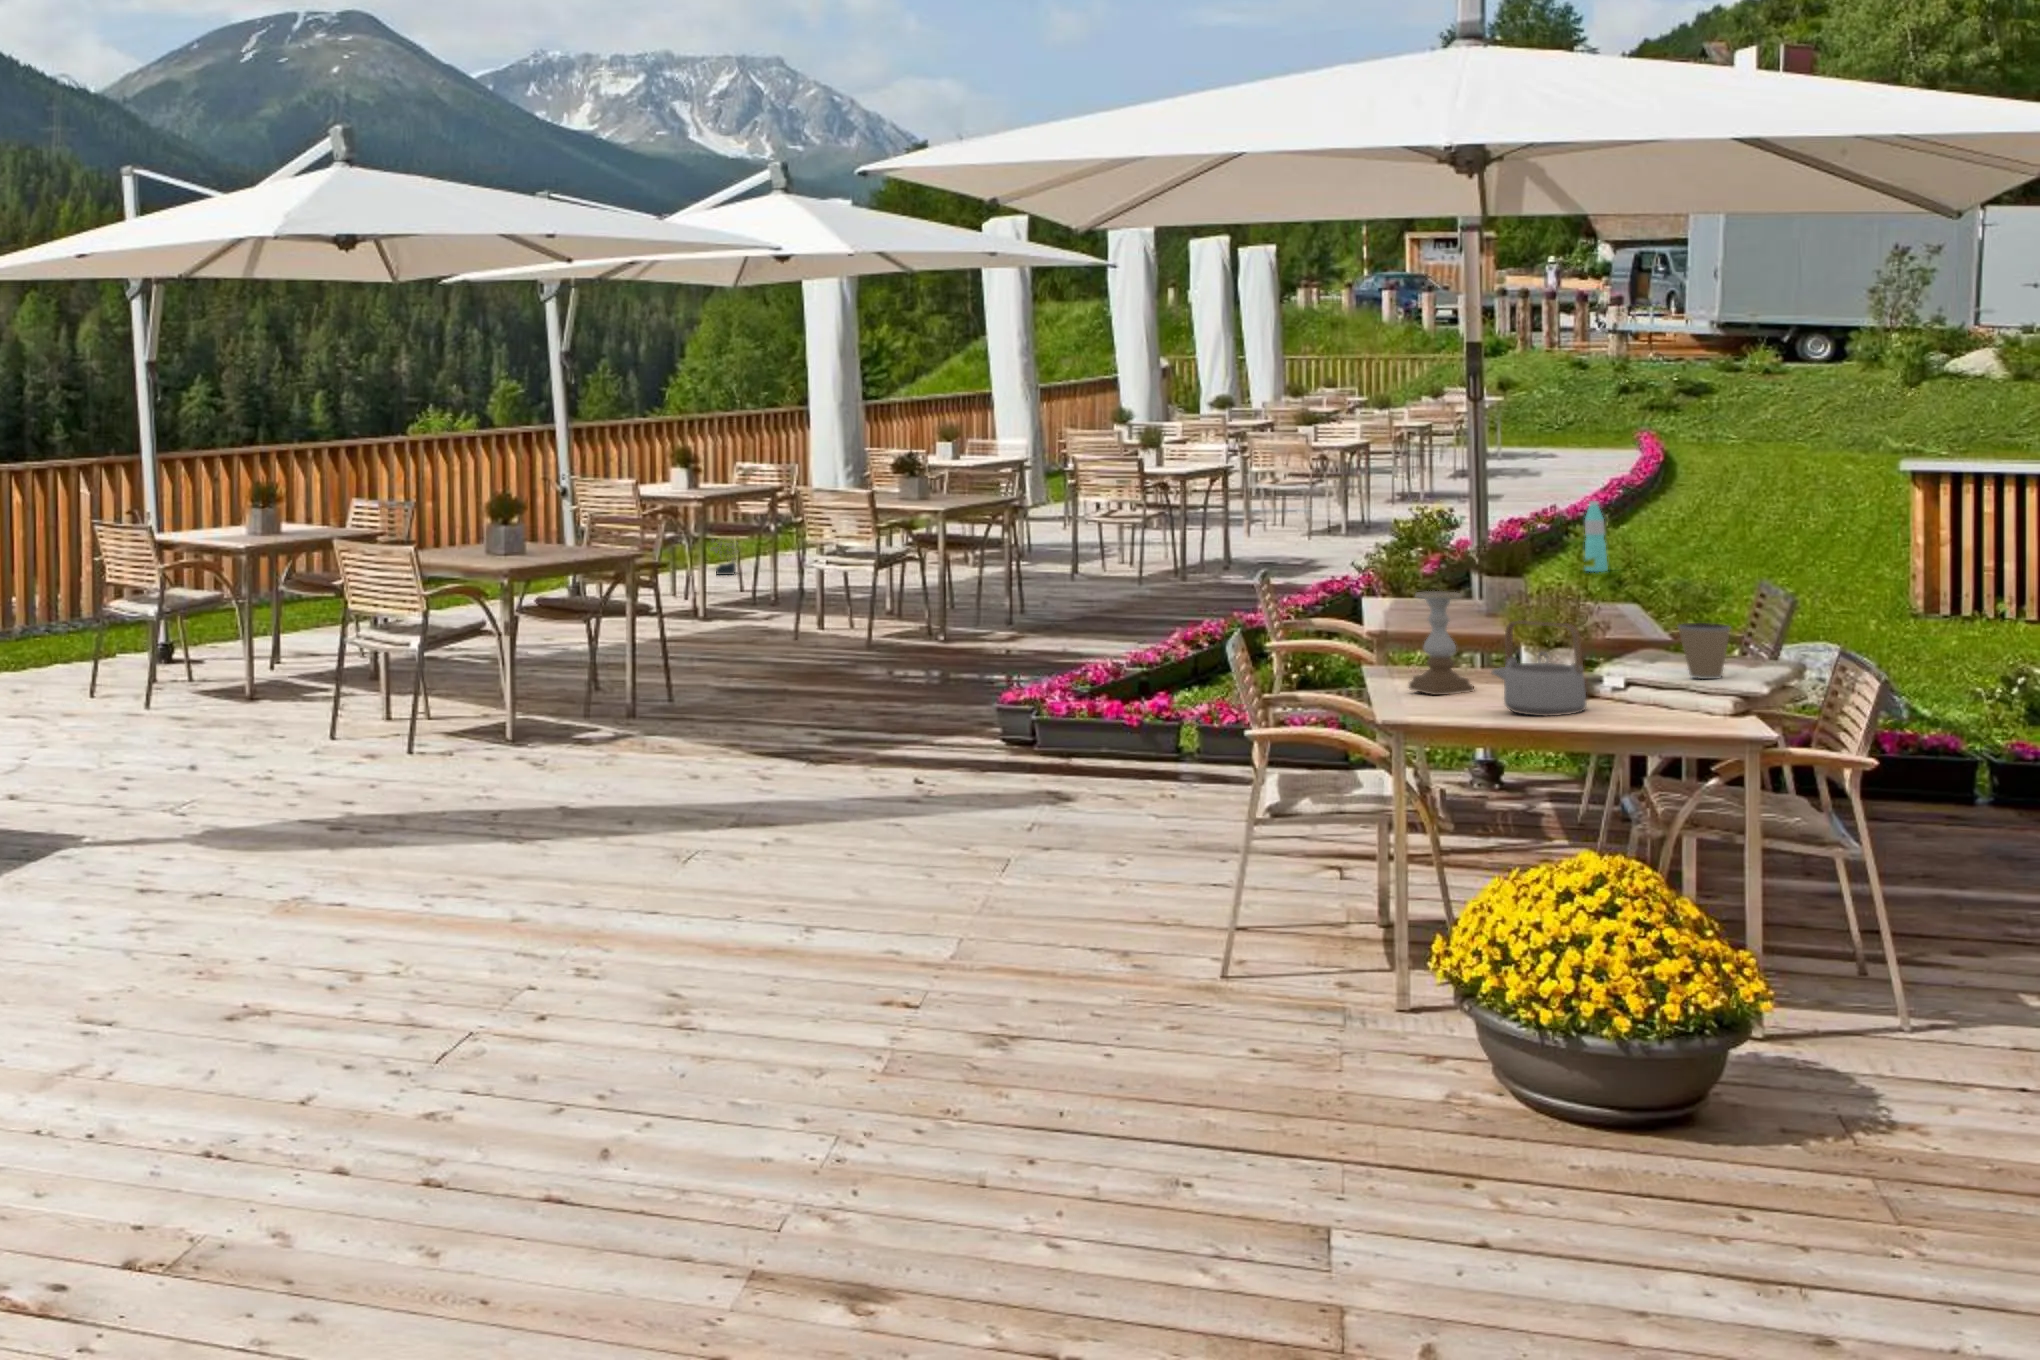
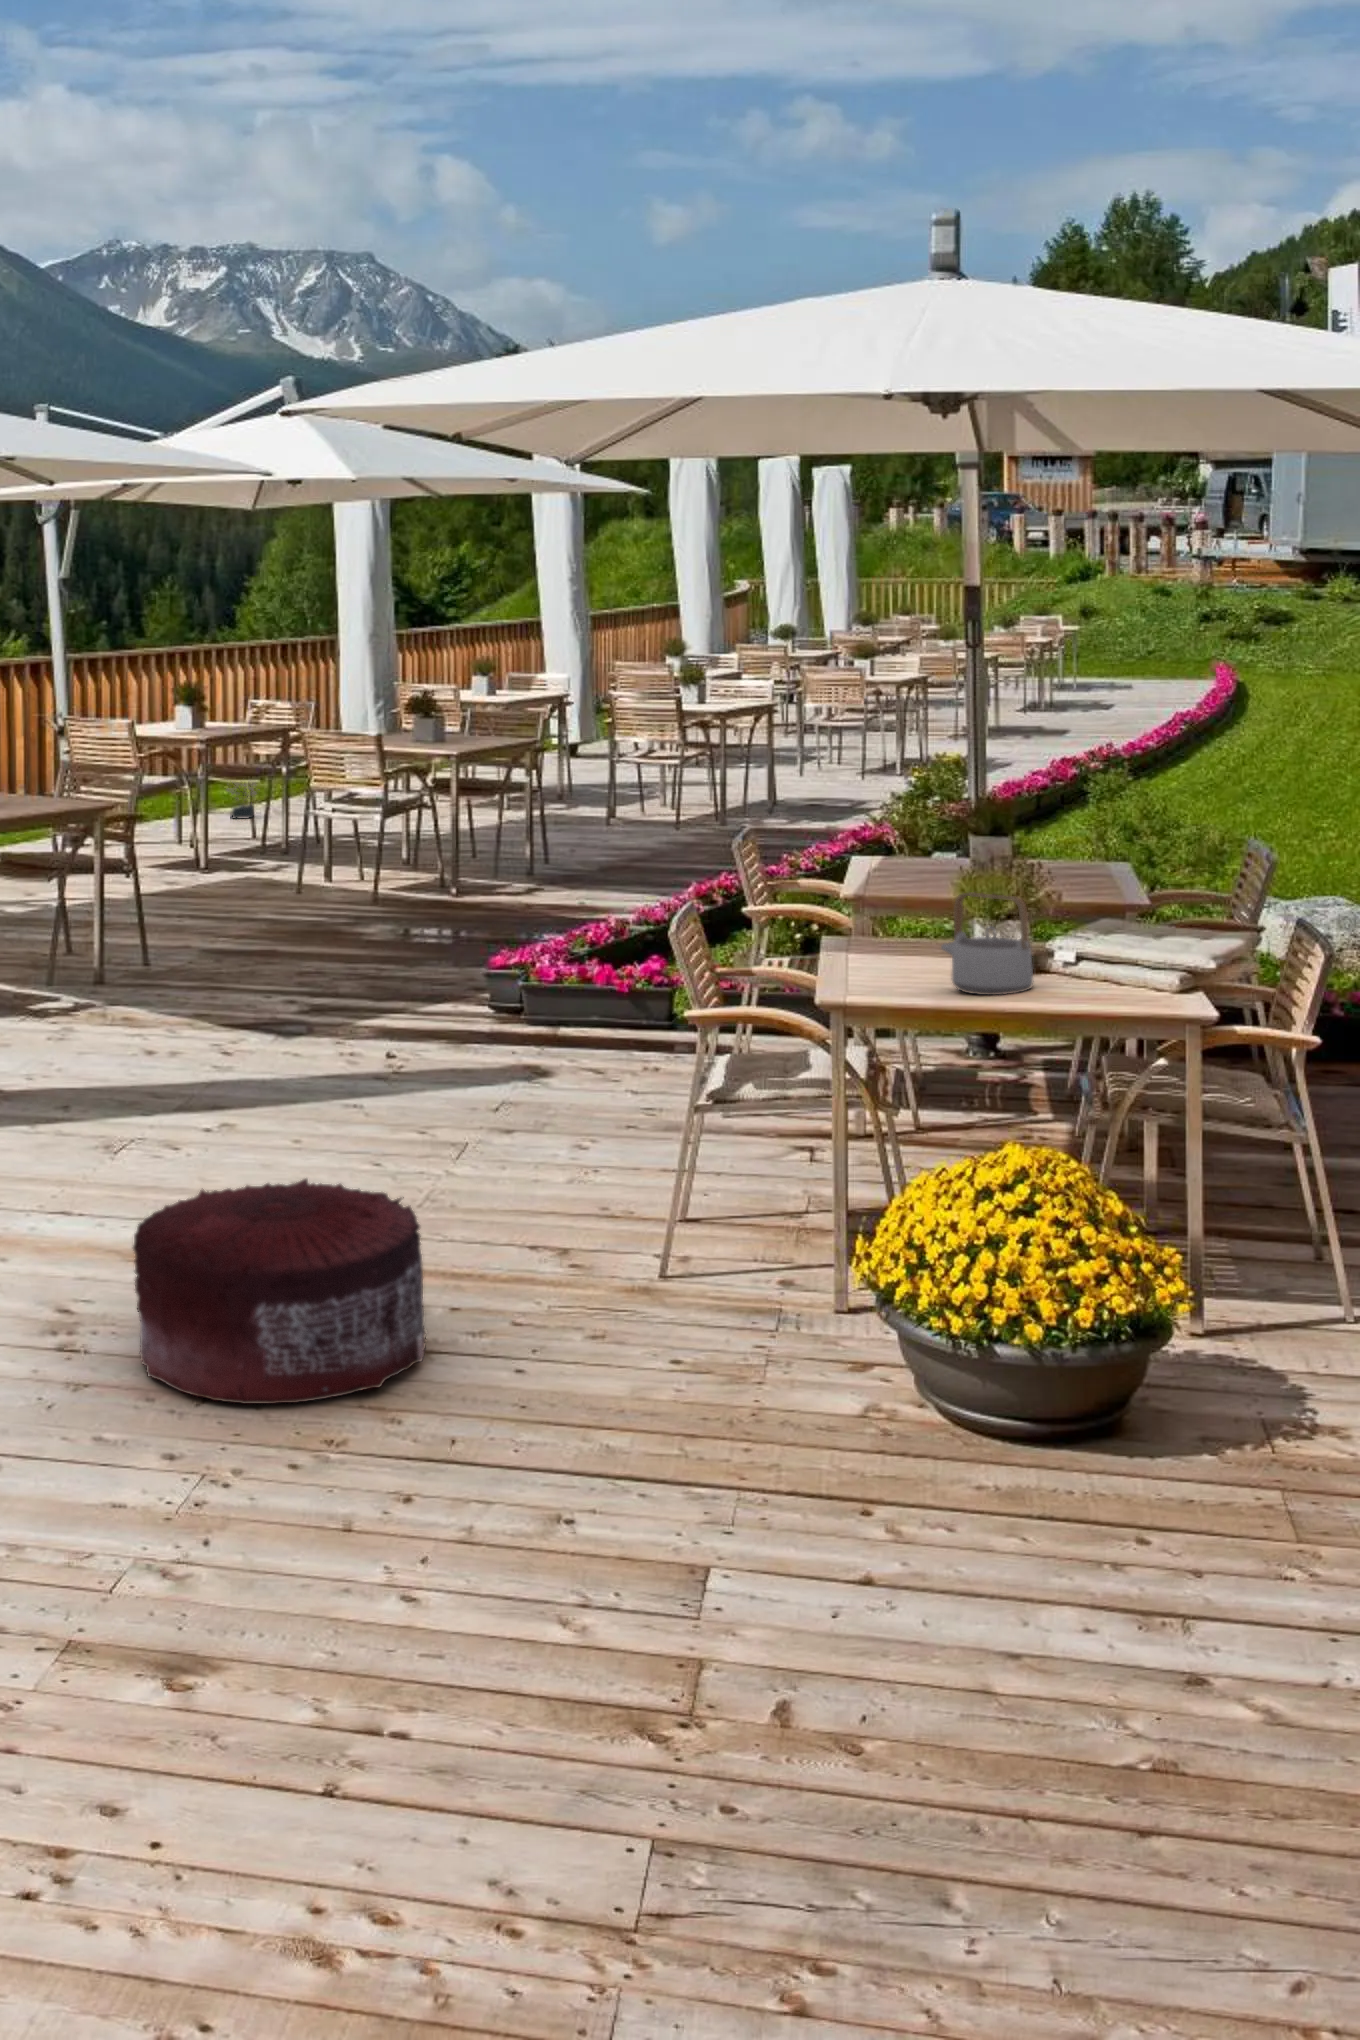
water bottle: present [1585,501,1608,572] -> none [1102,751,1125,825]
candle holder: present [1409,591,1474,695] -> none [870,858,935,970]
coffee cup: present [1678,623,1730,679] -> none [1136,893,1188,952]
pouf: none [744,877,1013,1075] -> present [133,1179,426,1404]

